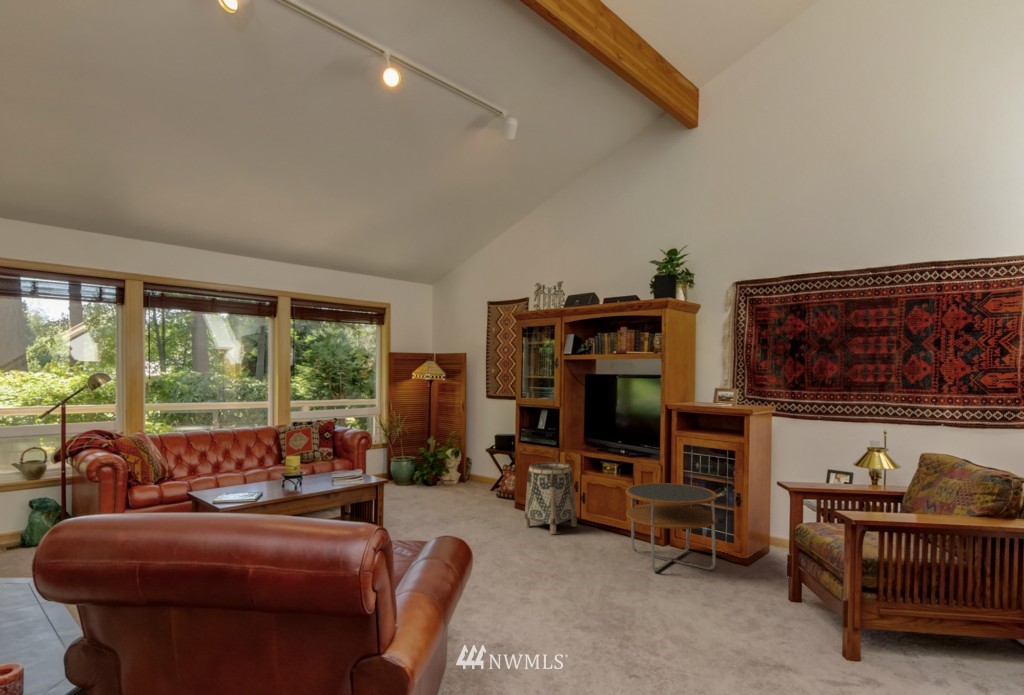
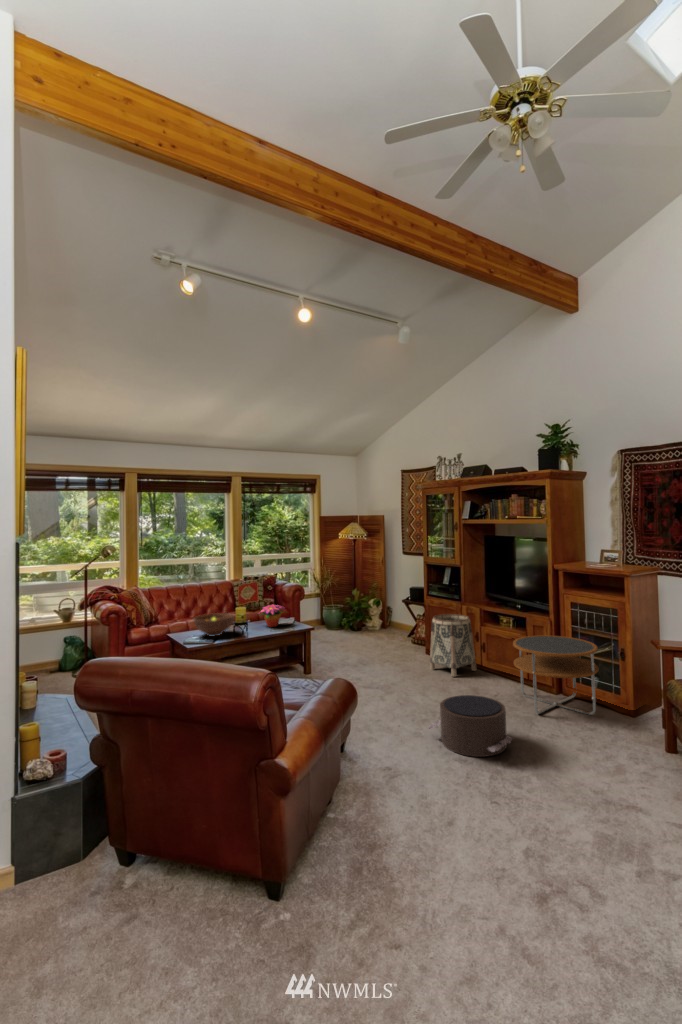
flower arrangement: none [312,451,356,480] -> present [260,605,283,627]
fruit bowl: none [228,463,285,493] -> present [194,613,234,636]
pouf: none [537,553,641,627] -> present [428,695,513,757]

